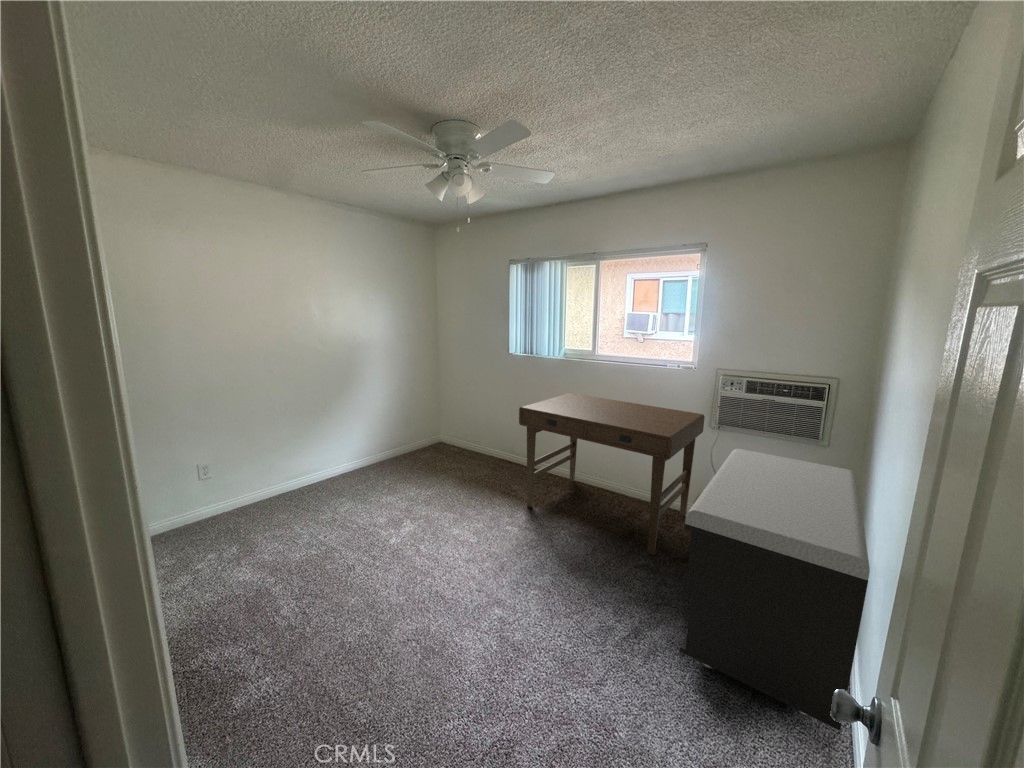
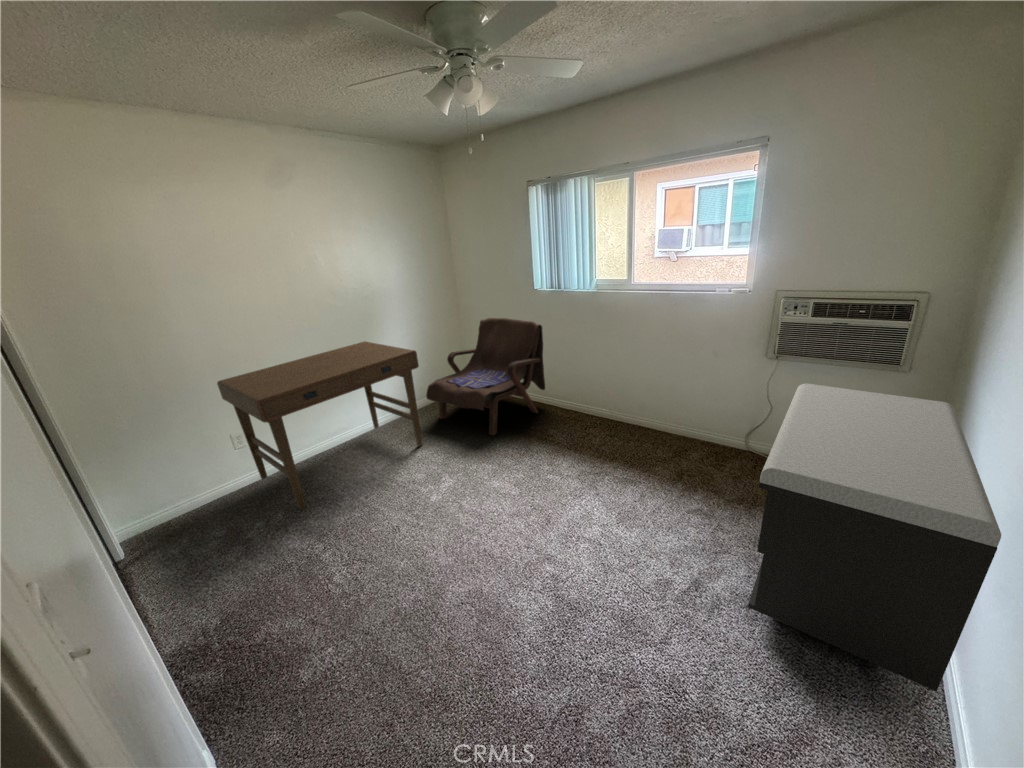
armchair: none [397,376,514,488] -> present [426,318,545,435]
desk: present [519,393,705,555] -> present [217,341,422,510]

